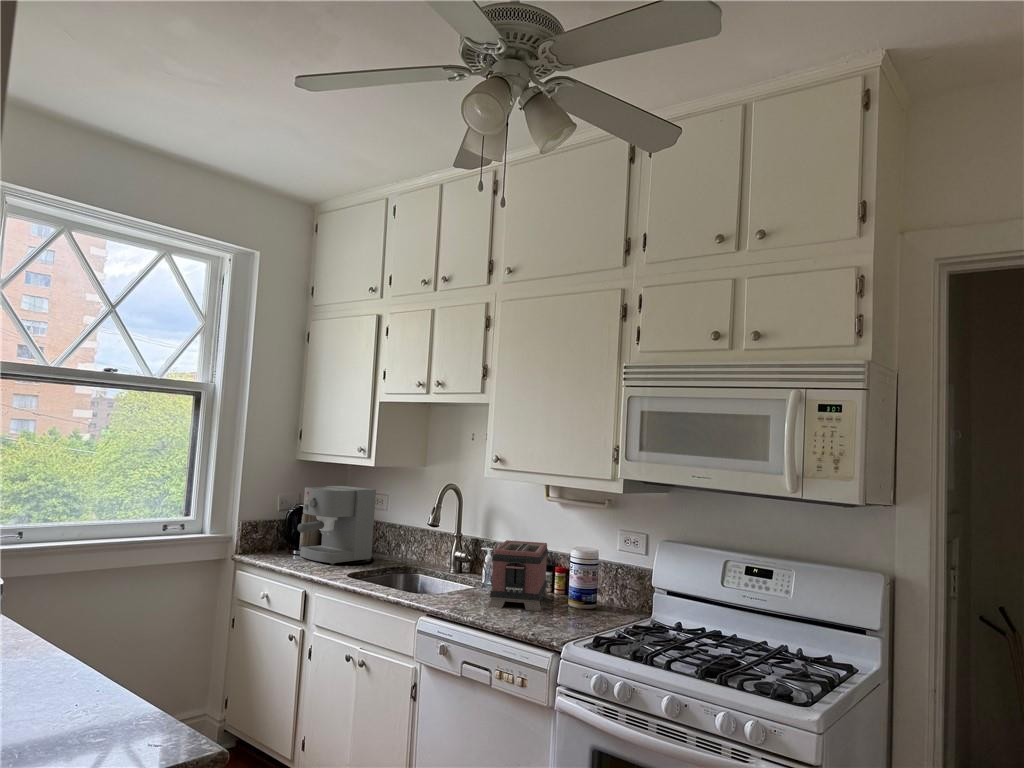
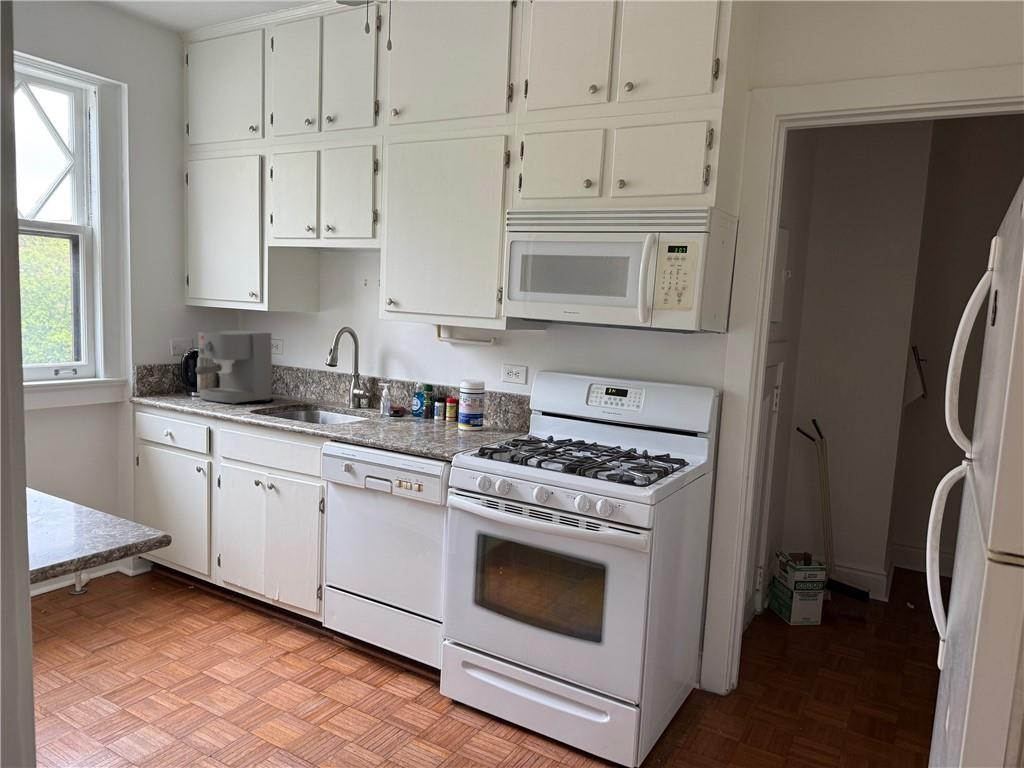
toaster: present [488,540,548,611] -> none [386,375,441,434]

